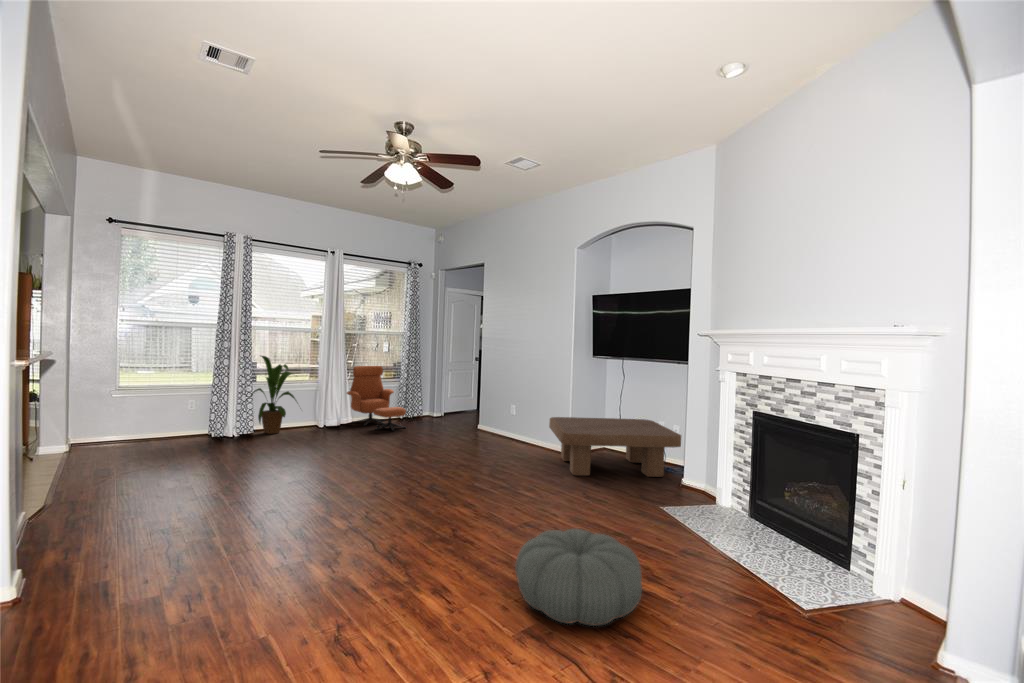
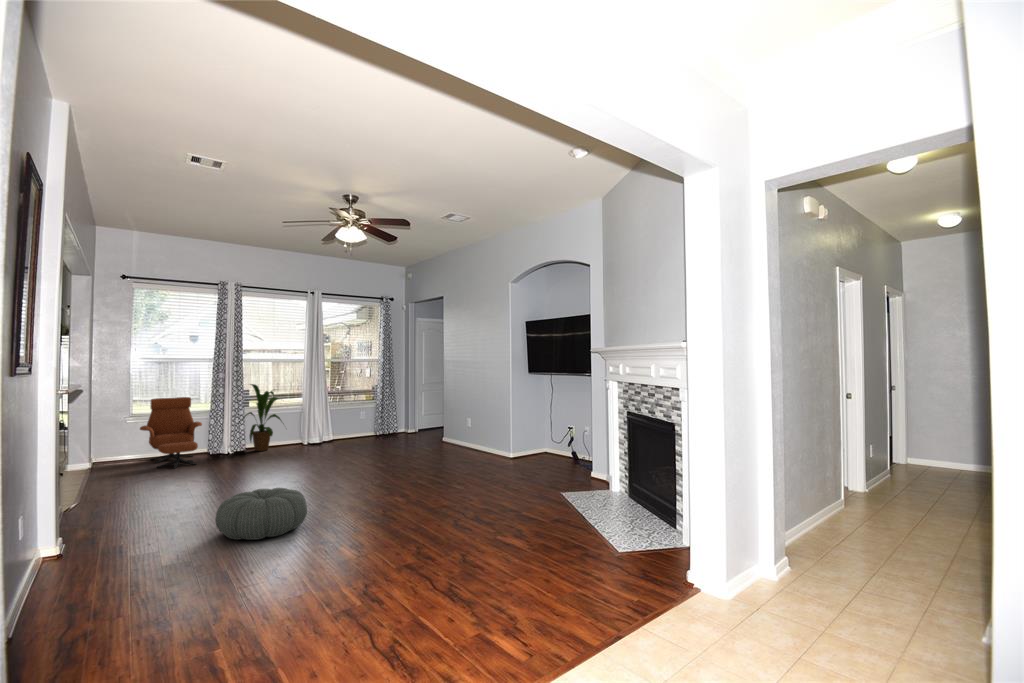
lounge chair: present [347,366,406,431] -> present [140,397,202,468]
coffee table: present [549,417,681,477] -> none [493,426,595,474]
pouf: present [515,529,642,626] -> present [215,488,307,540]

